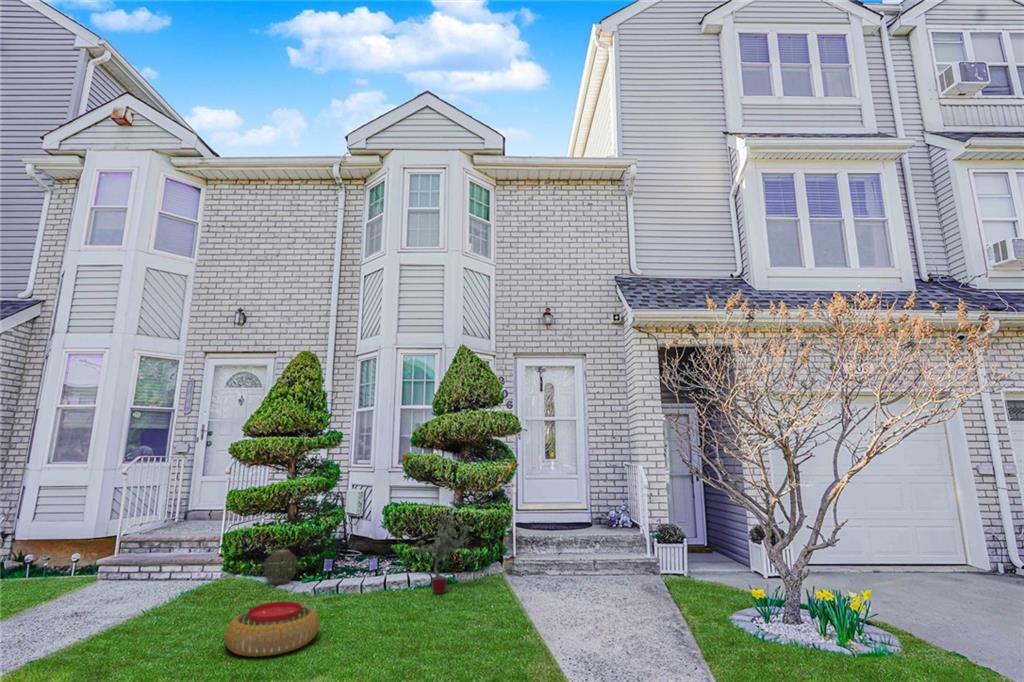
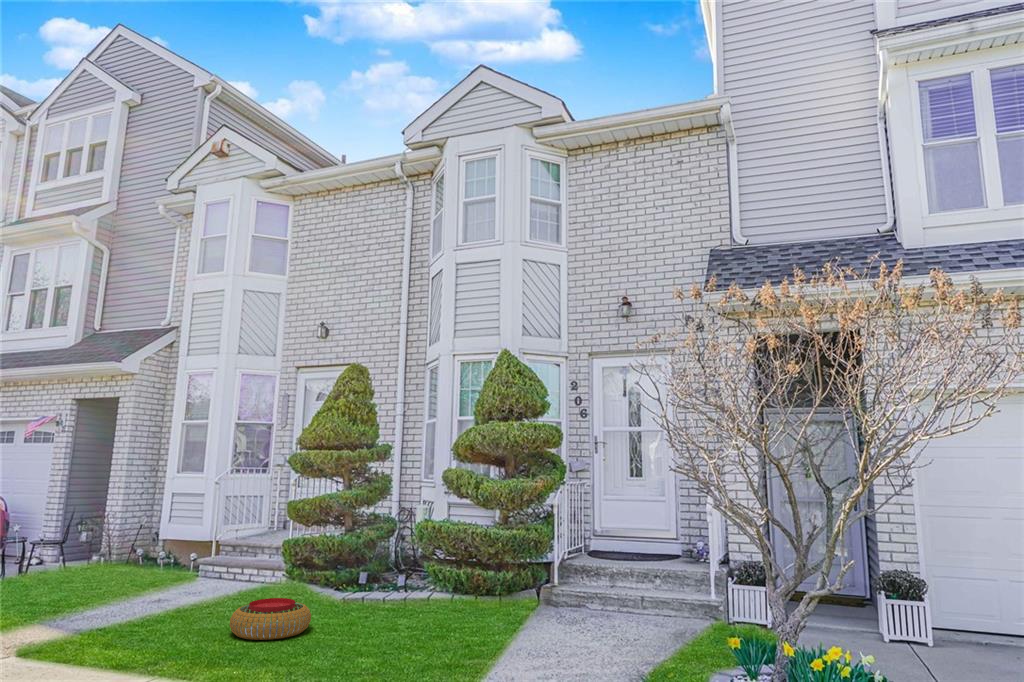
potted tree: present [412,516,469,594] -> none [430,533,485,613]
woven basket: present [264,549,297,585] -> none [314,558,343,591]

